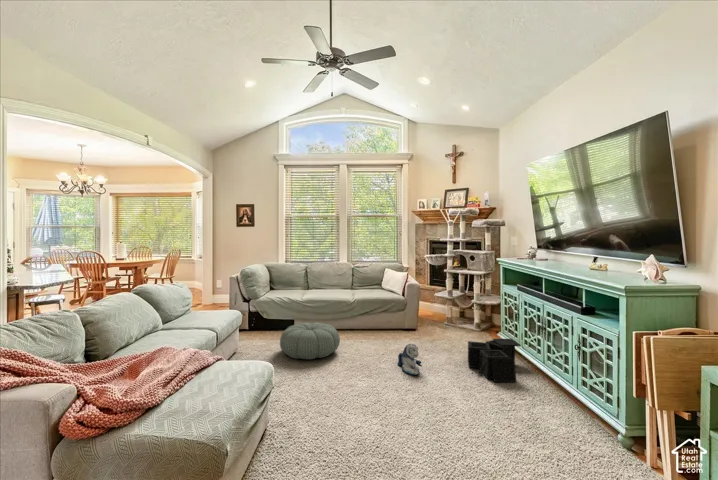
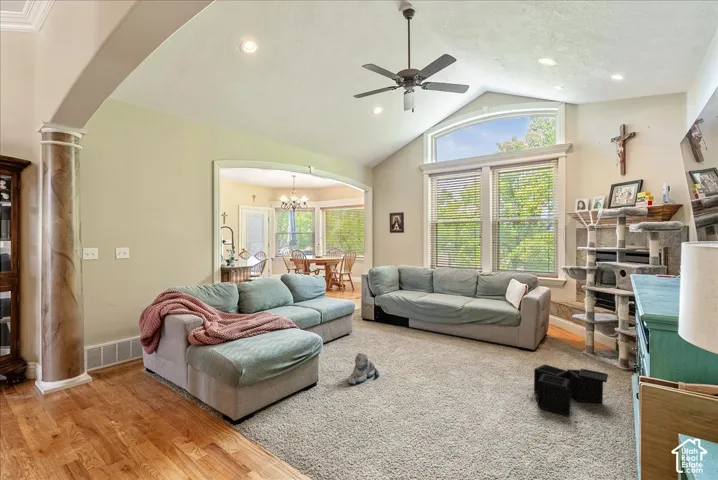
pouf: present [280,322,340,359] -> none [375,320,427,351]
plush toy: present [398,344,421,375] -> present [348,353,379,384]

